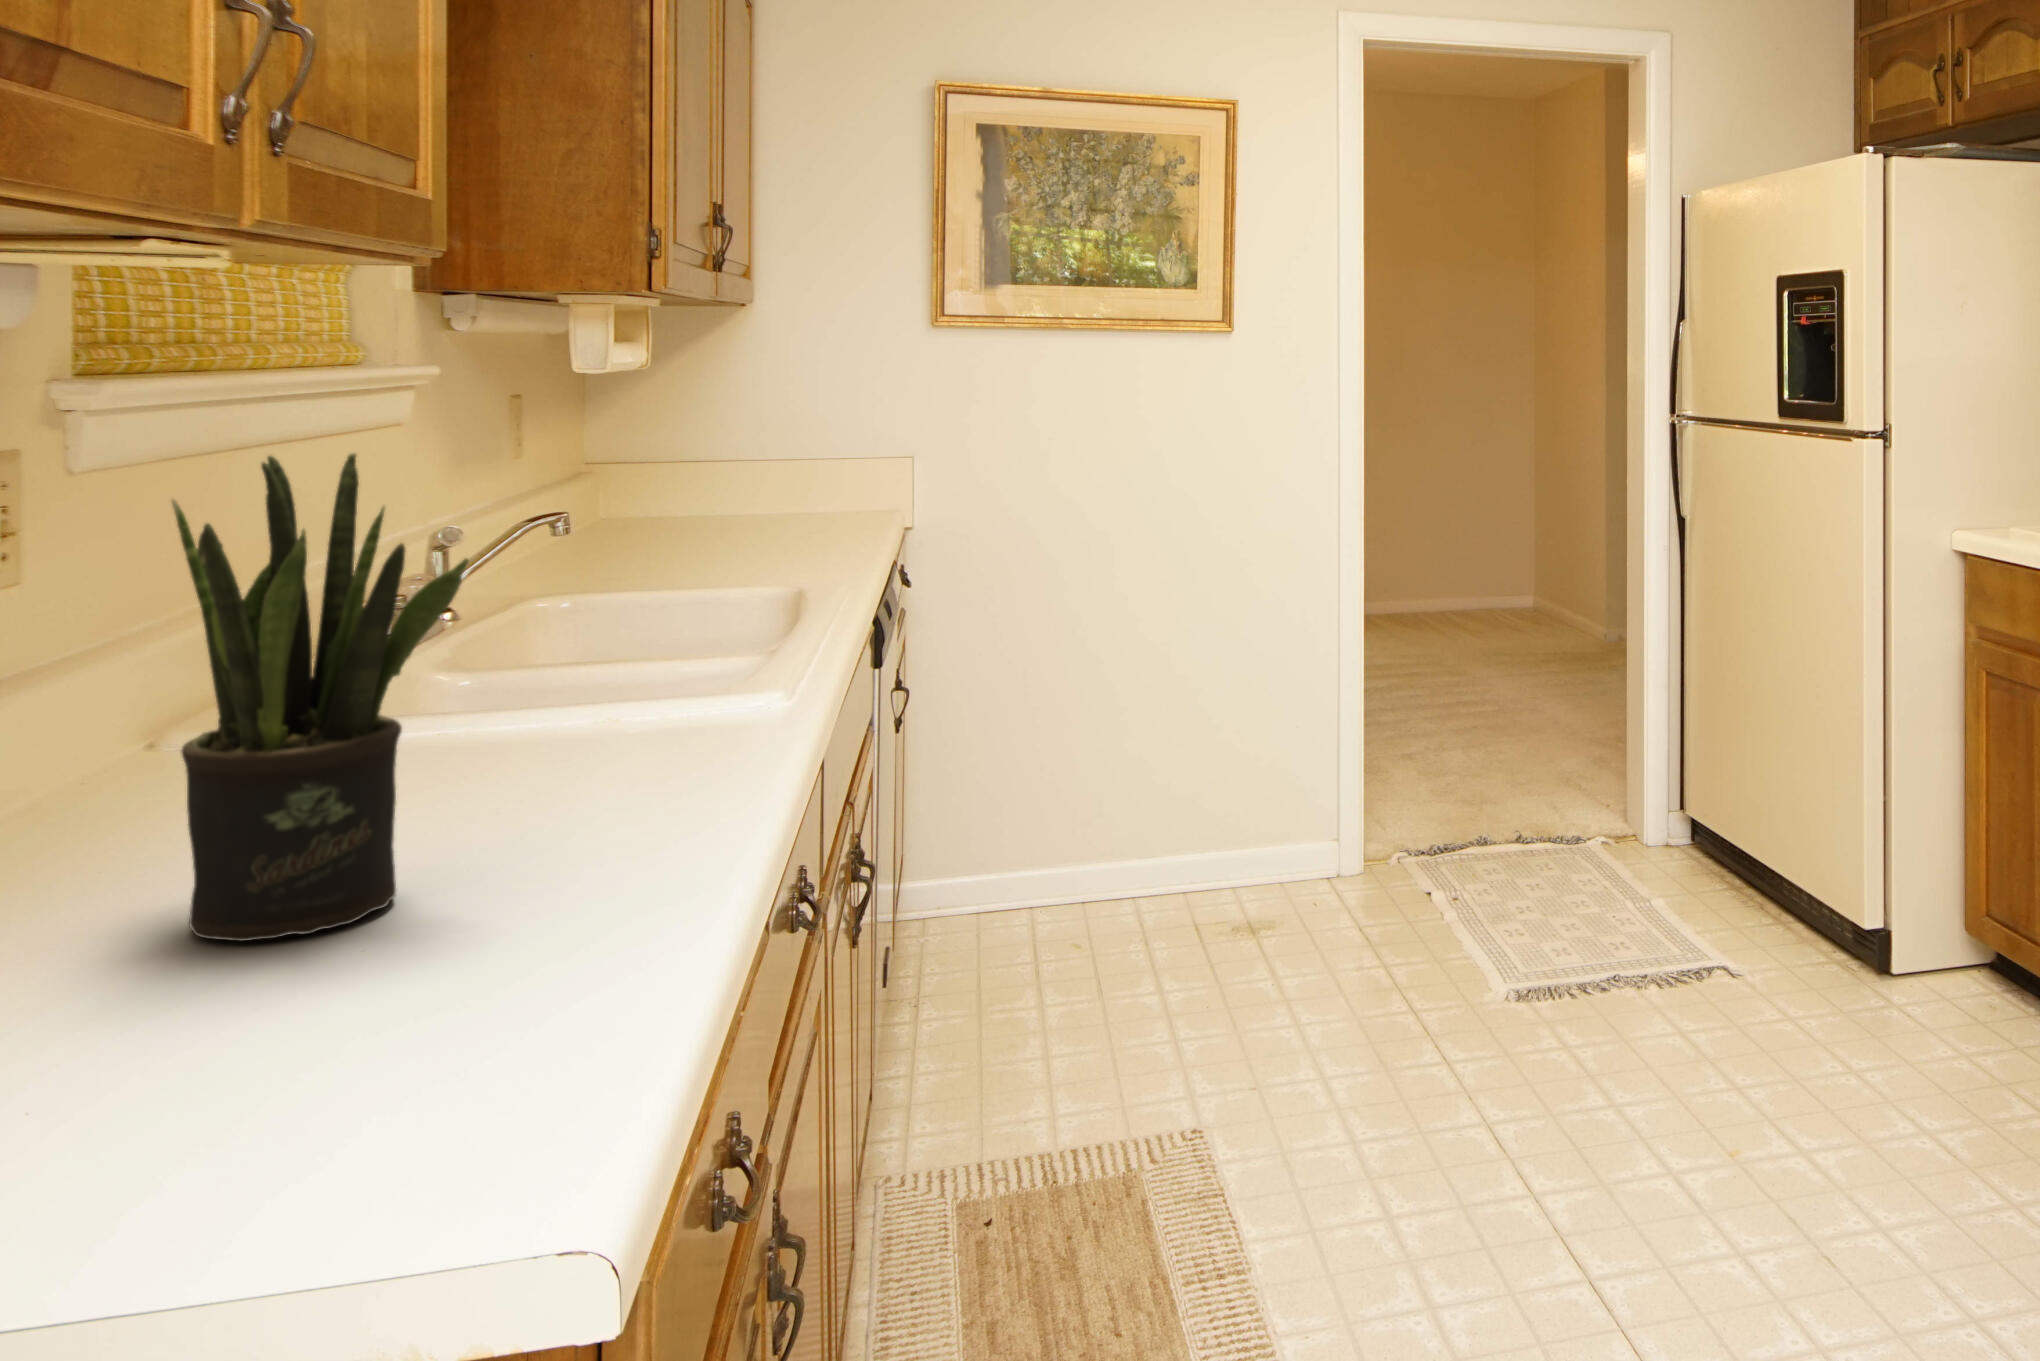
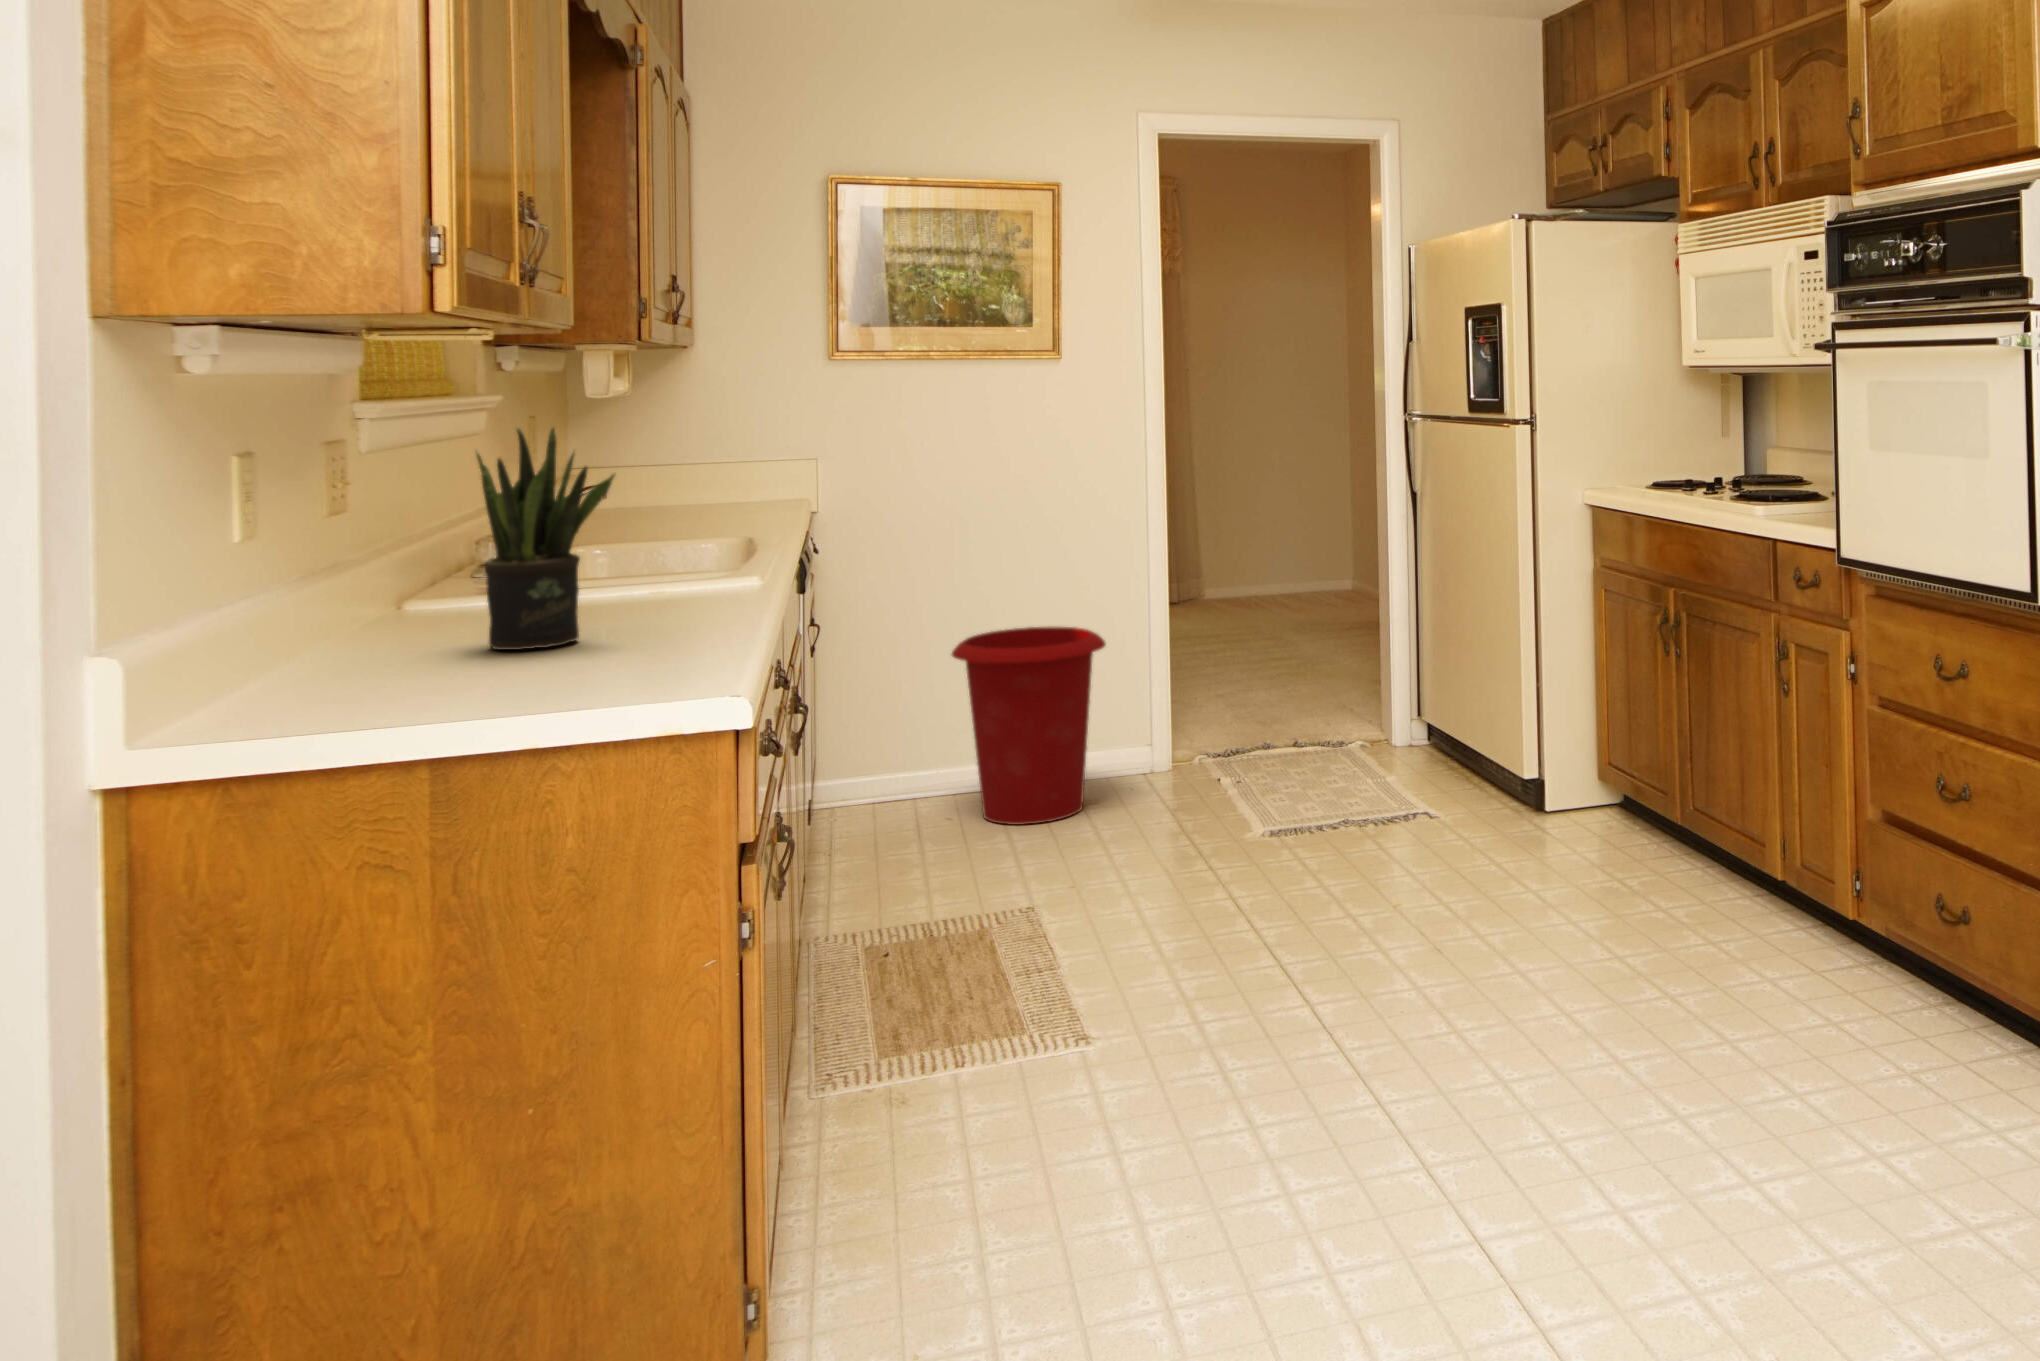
waste bin: none [1085,688,1291,964] -> present [952,627,1106,825]

